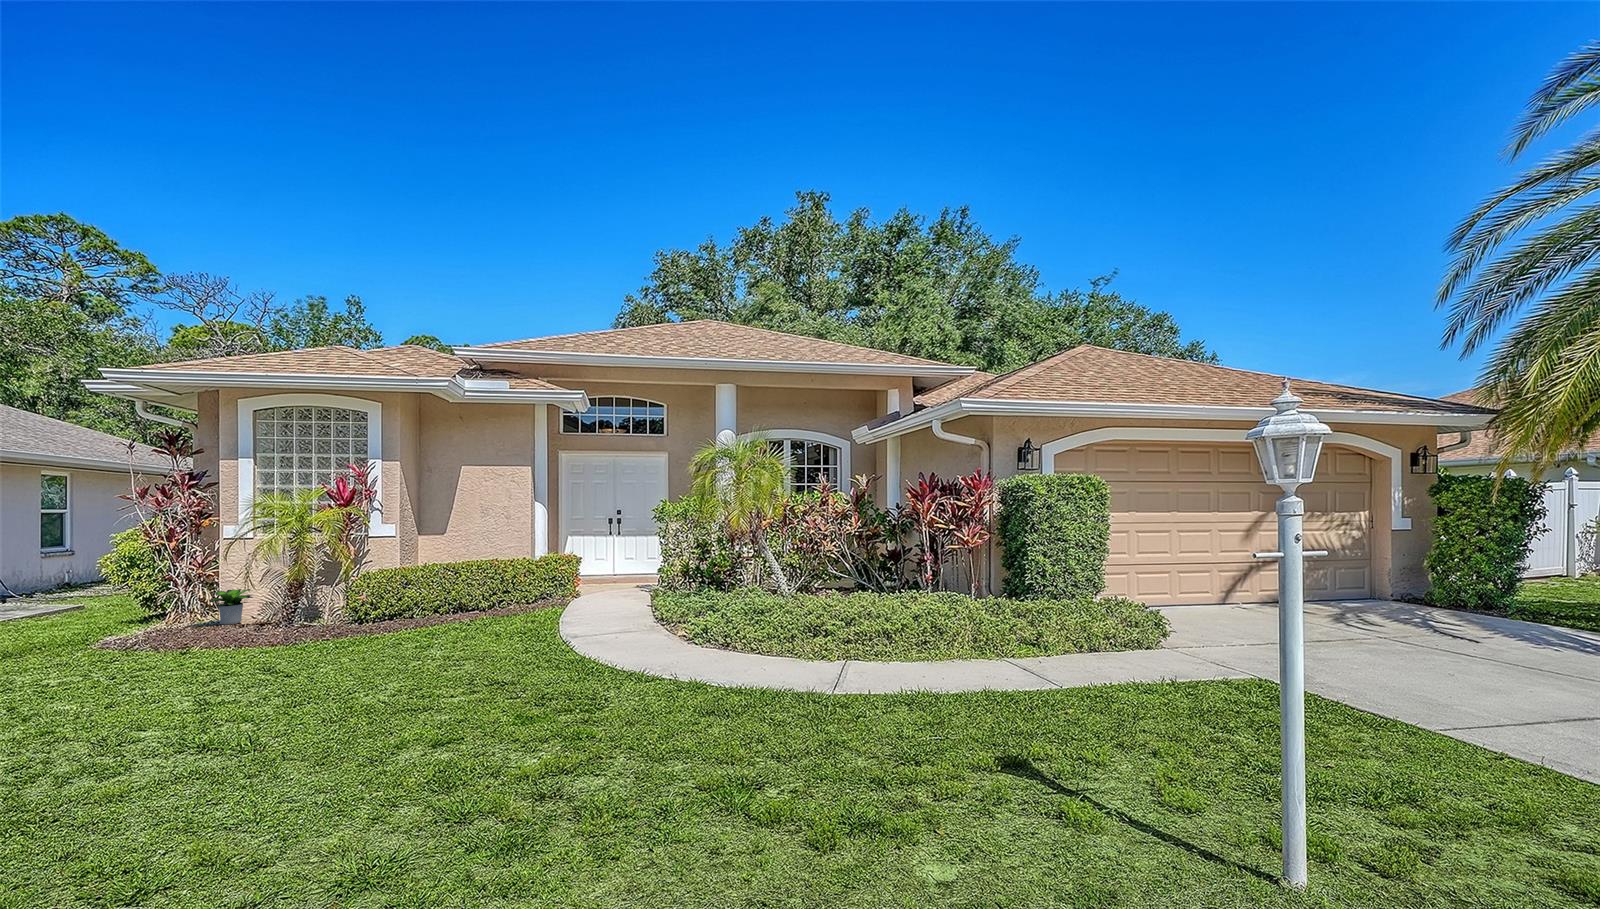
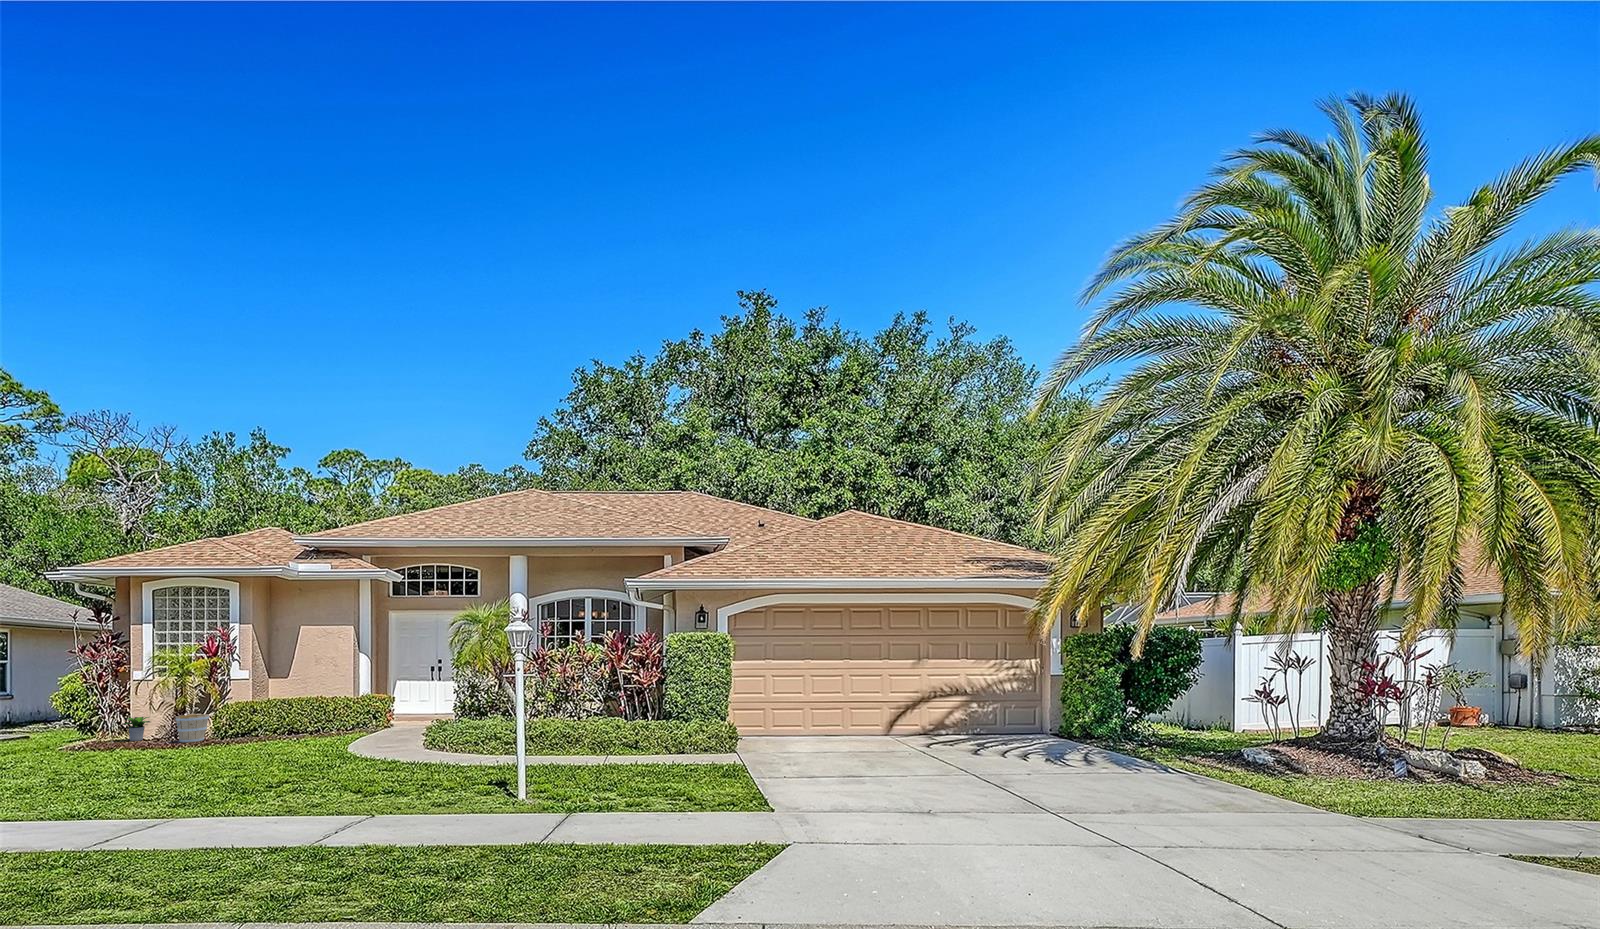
wooden bucket: none [291,585,343,628] -> present [176,714,209,743]

